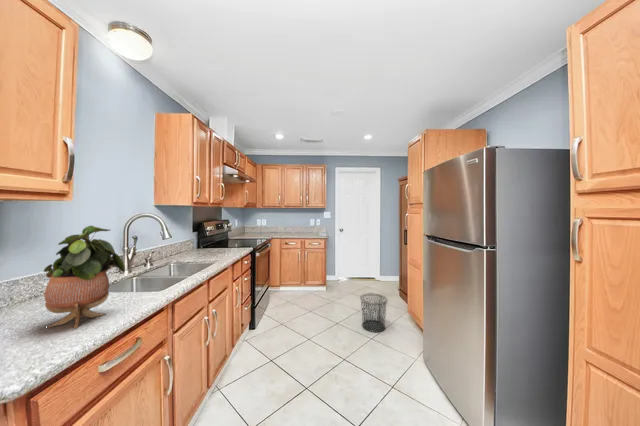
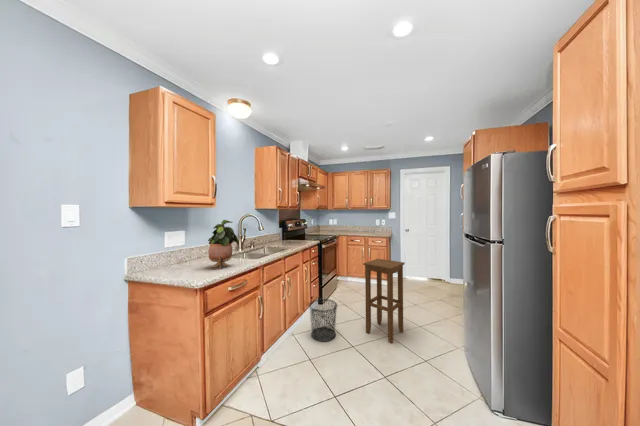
stool: none [316,267,359,368] -> present [363,259,405,343]
waste bin: present [361,293,387,332] -> present [309,299,337,342]

